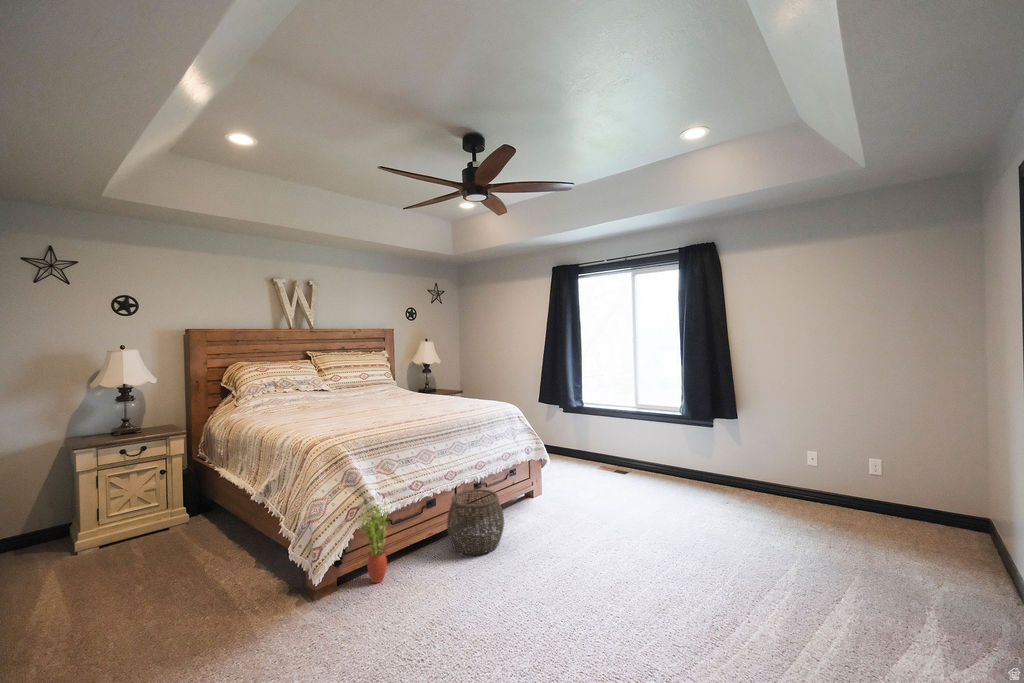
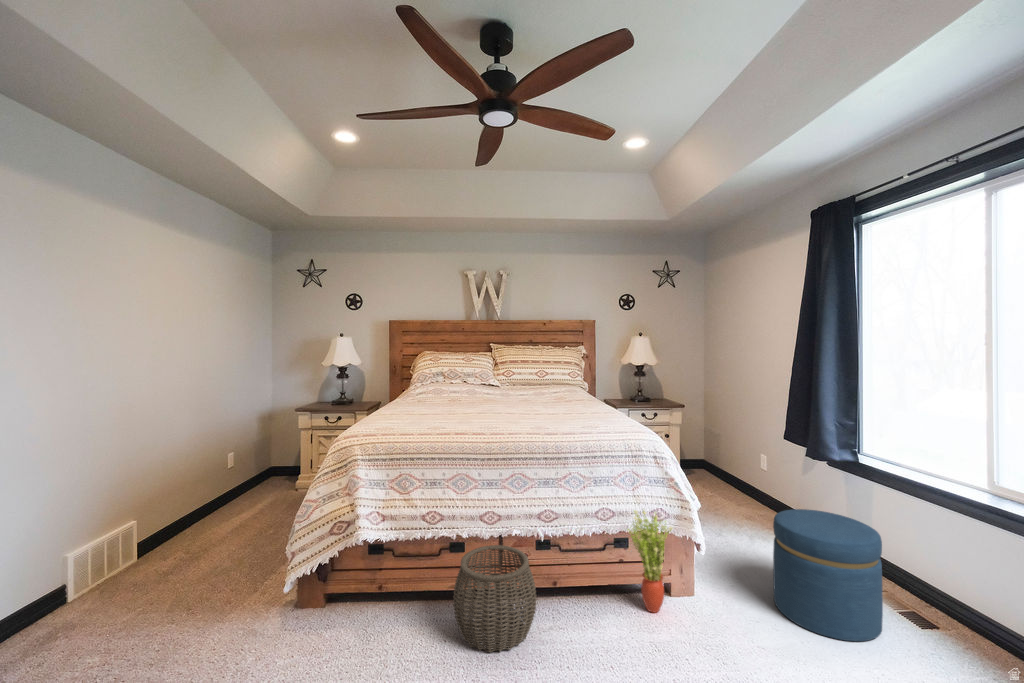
ottoman: none [569,432,616,489] -> present [773,509,883,641]
potted plant: present [357,498,392,583] -> present [628,511,672,613]

